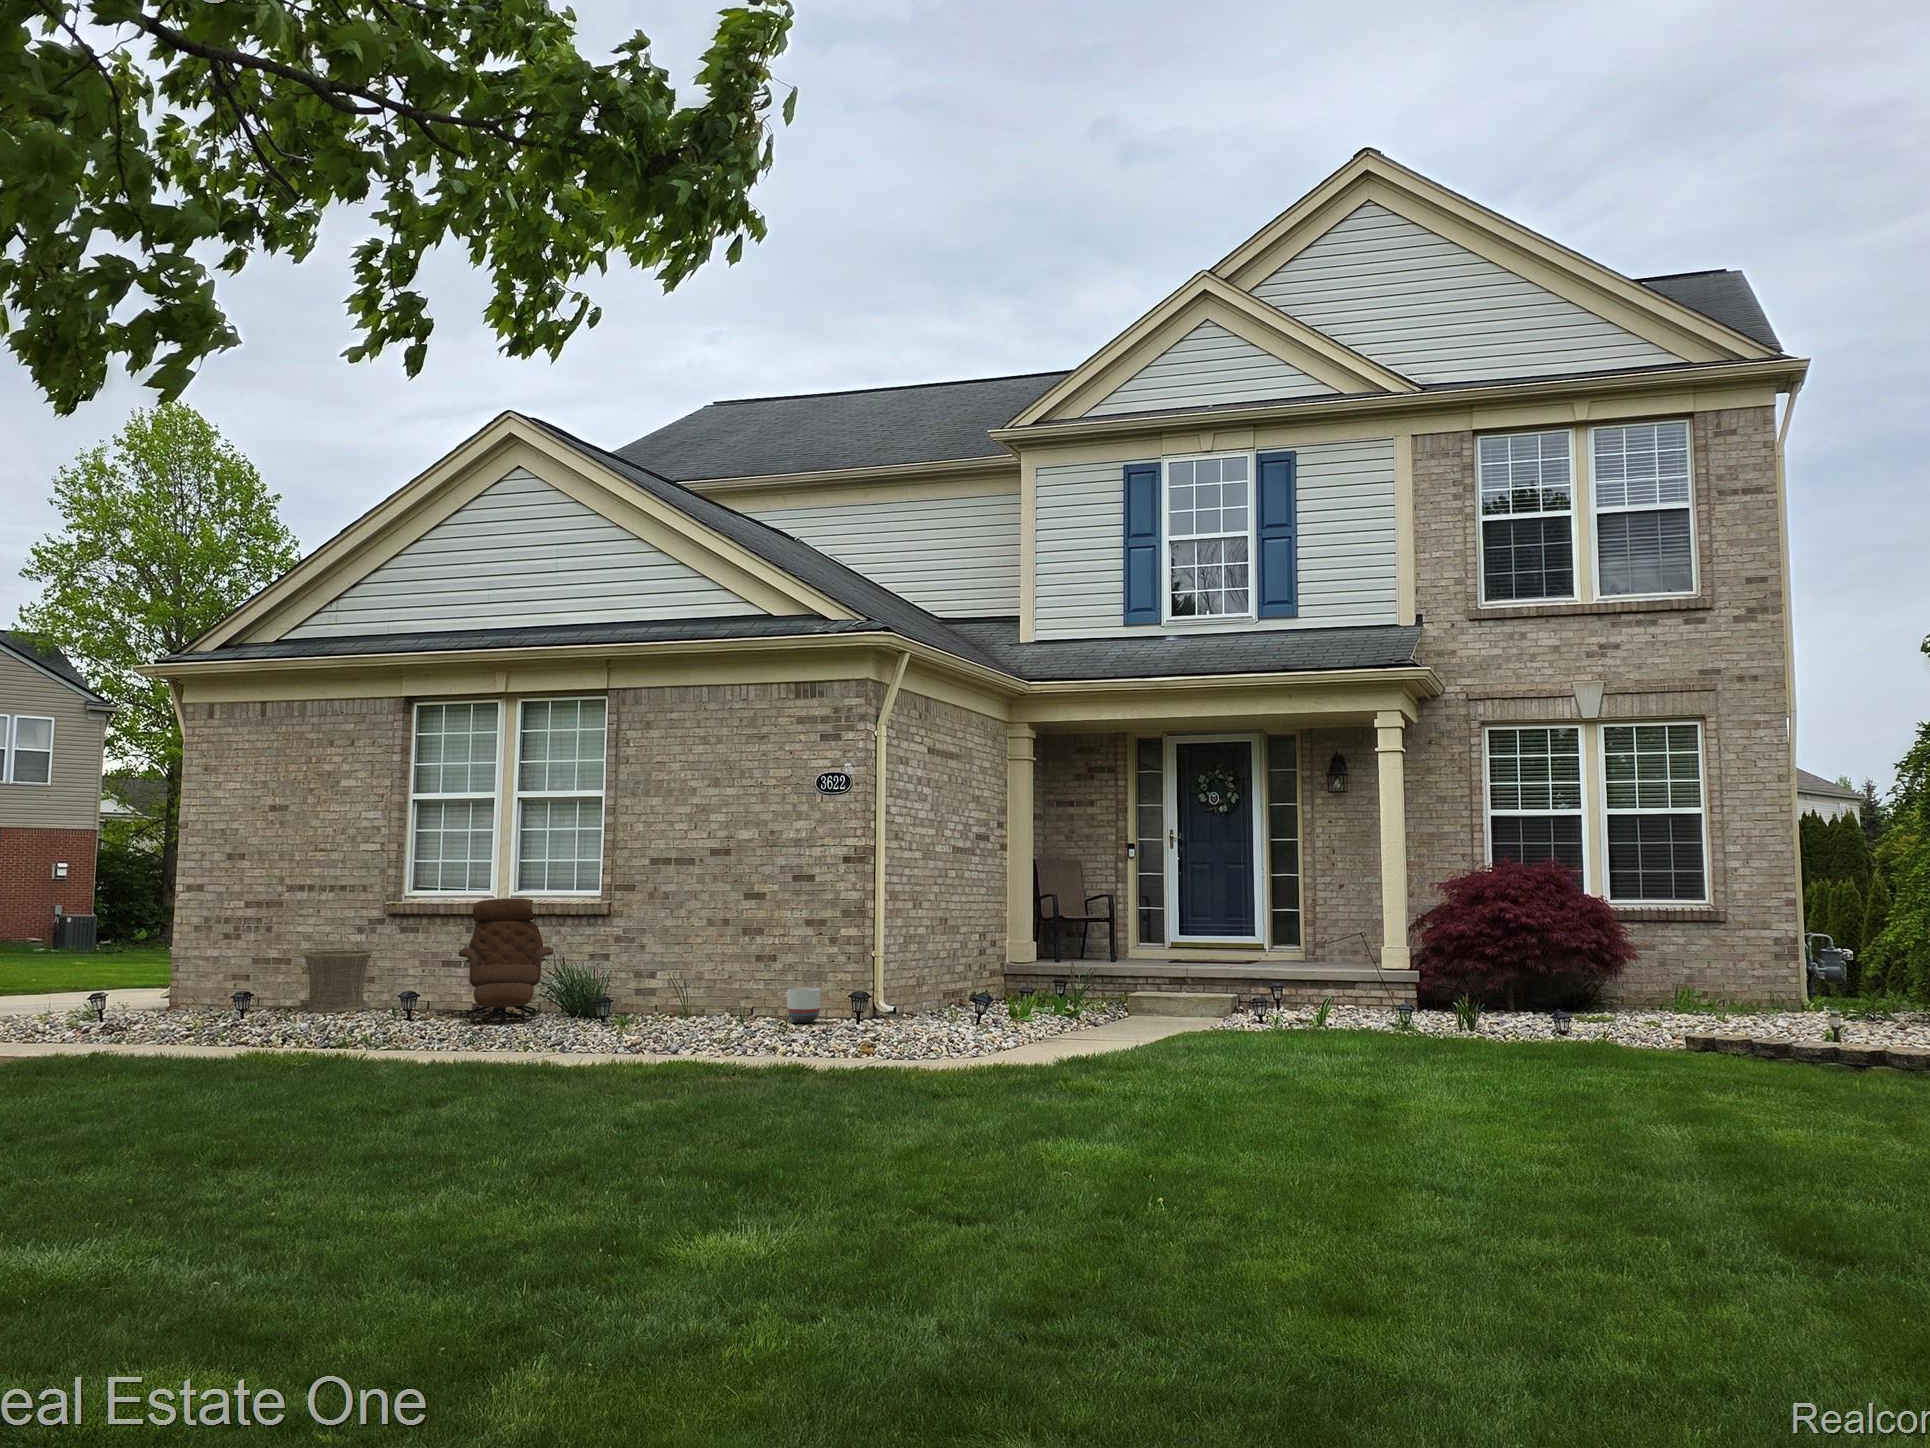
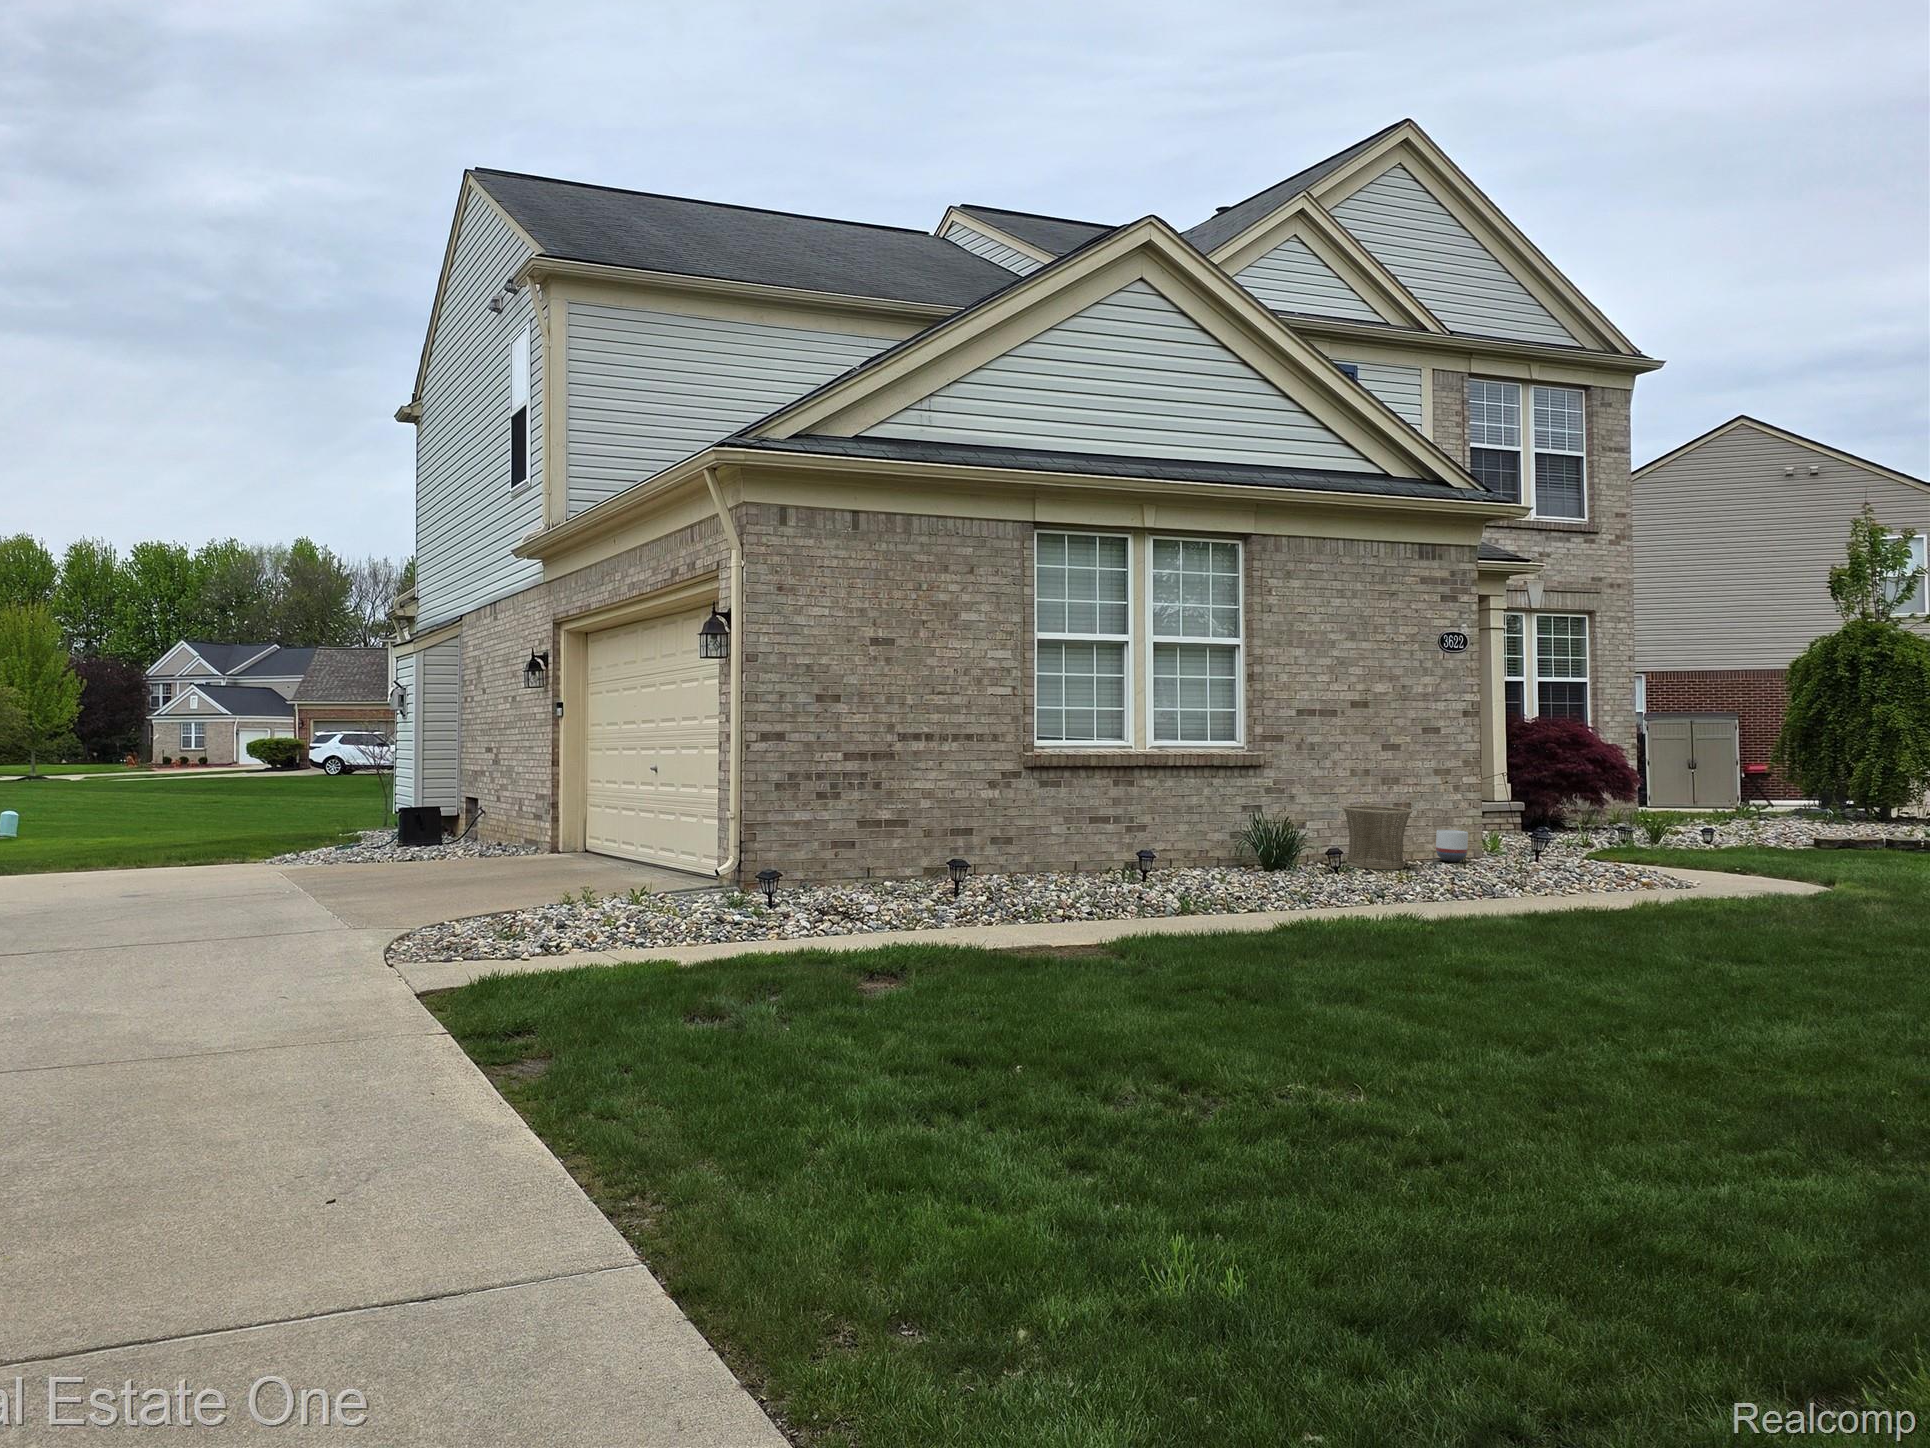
lounge chair: present [458,898,554,1024] -> none [1150,749,1287,879]
basket: present [302,950,372,1012] -> present [1342,805,1412,869]

